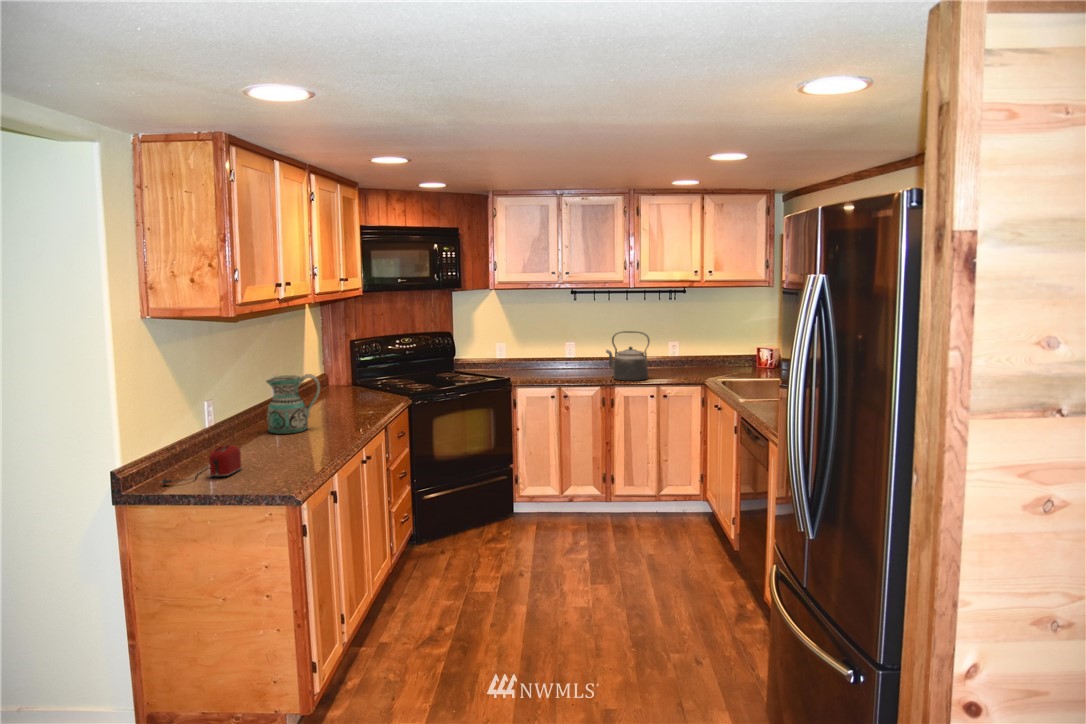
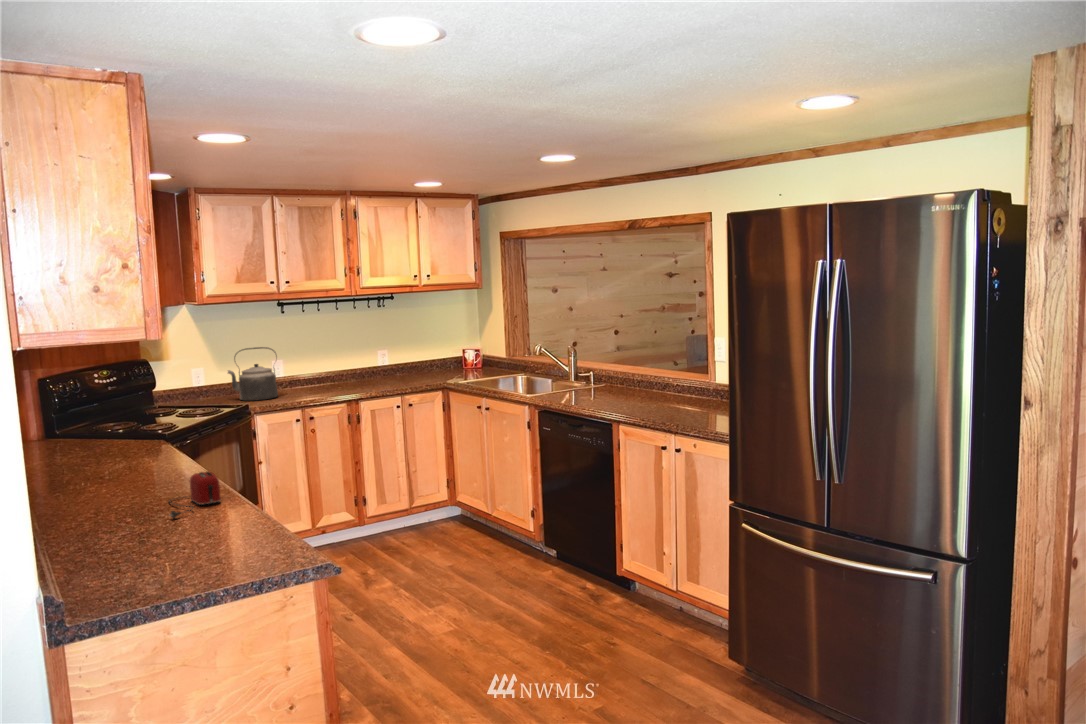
kettle: present [606,331,650,381] -> present [228,347,278,401]
ceramic pitcher: present [266,374,320,434] -> none [115,403,171,476]

